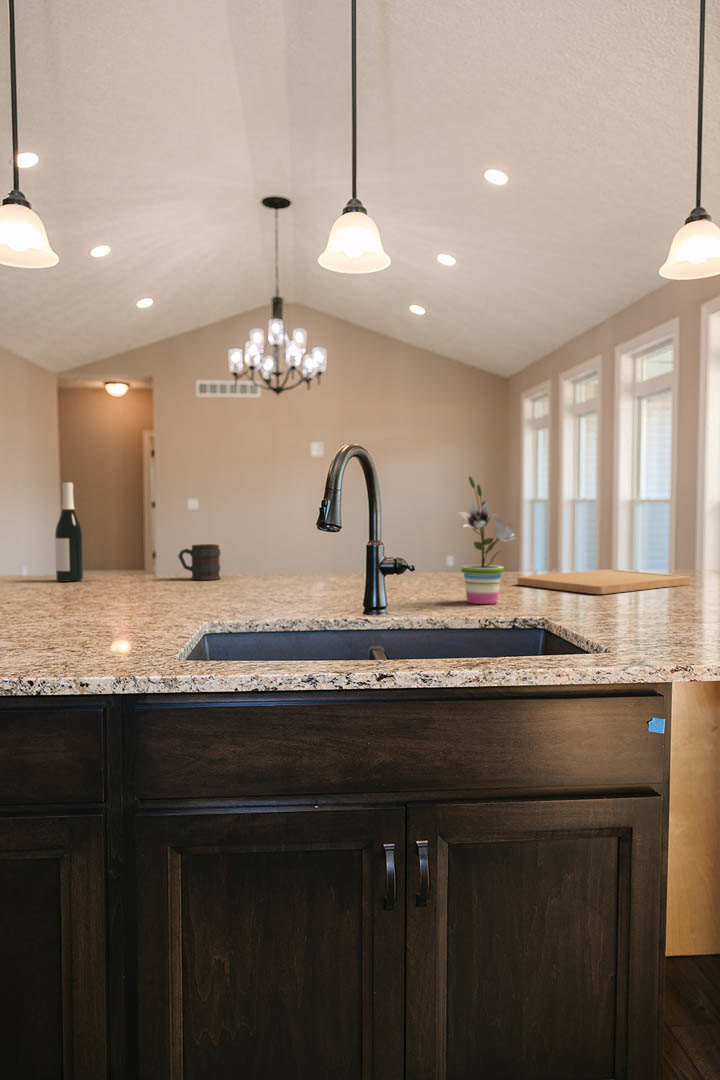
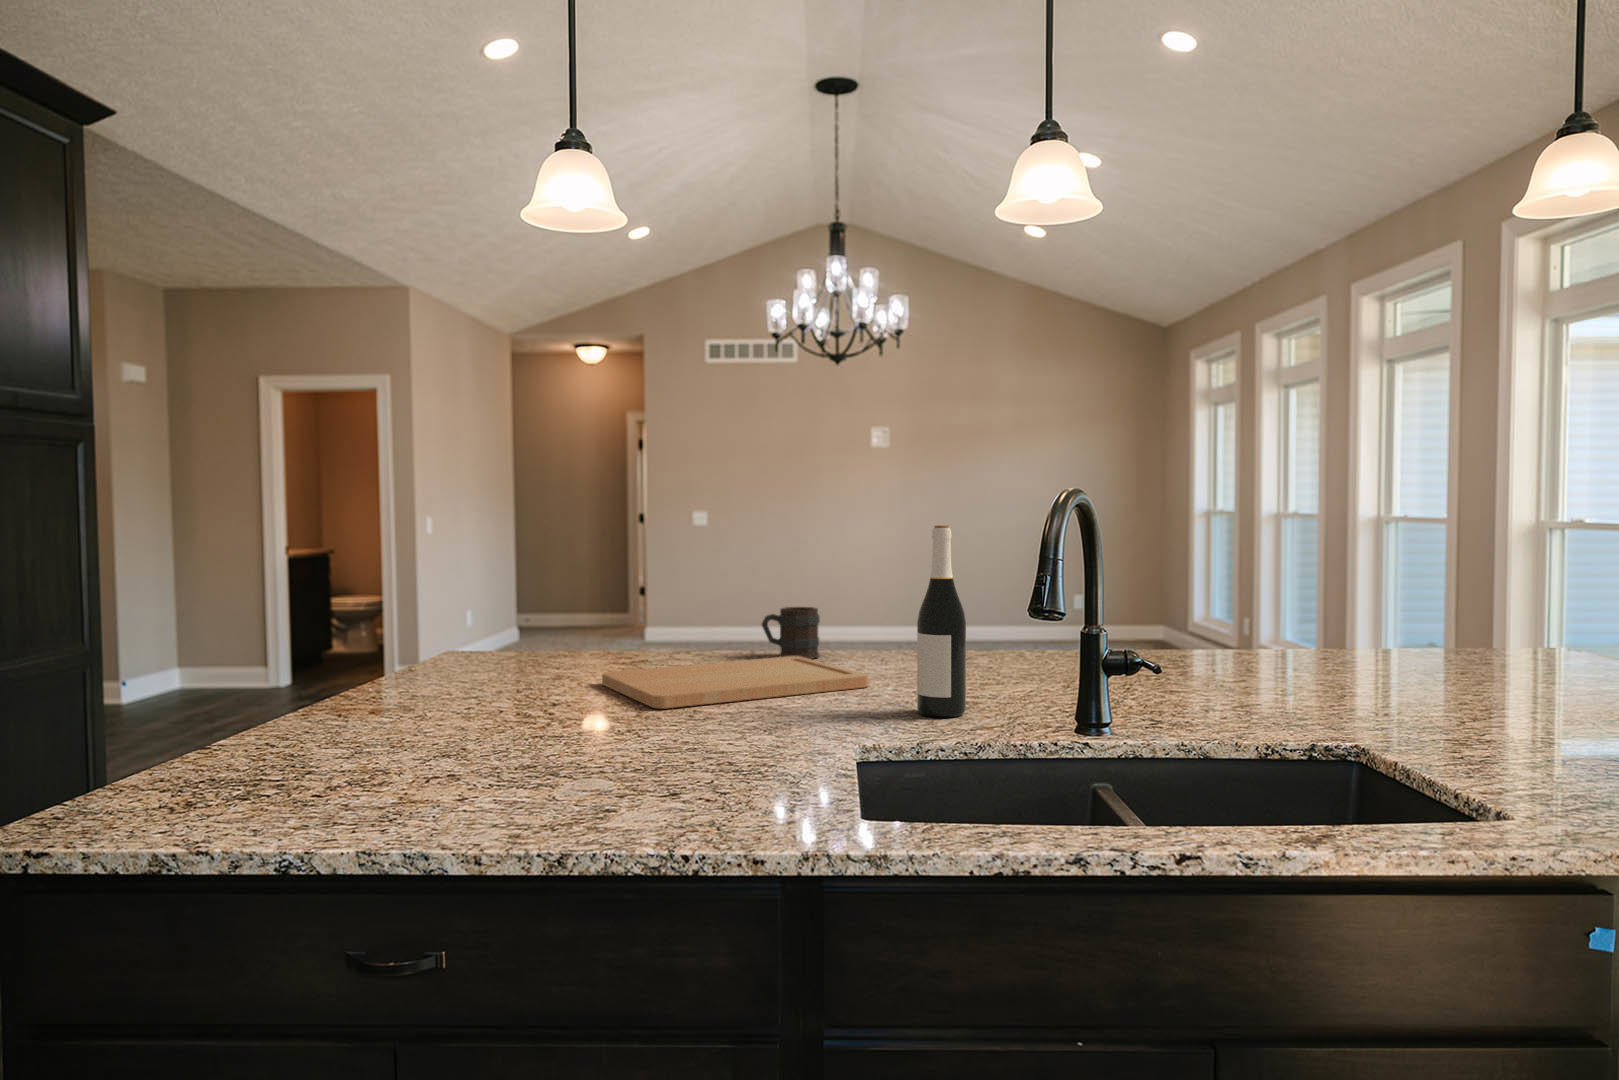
potted plant: present [459,476,521,604] -> none [1207,523,1303,714]
wine bottle: present [55,482,83,582] -> present [917,525,966,717]
cutting board: present [518,569,691,594] -> present [602,656,869,709]

